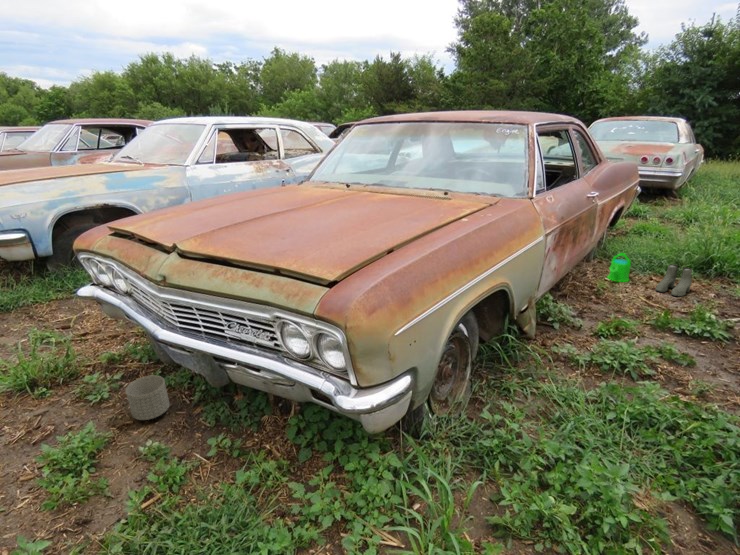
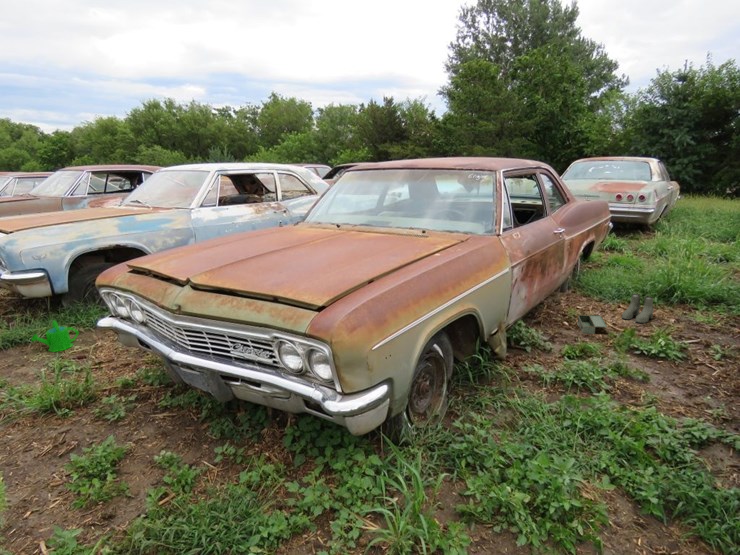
watering can: present [608,253,631,282] -> present [32,321,79,352]
toolbox: none [608,287,642,308] -> present [577,315,607,334]
planter: present [126,376,170,420] -> none [142,395,179,434]

